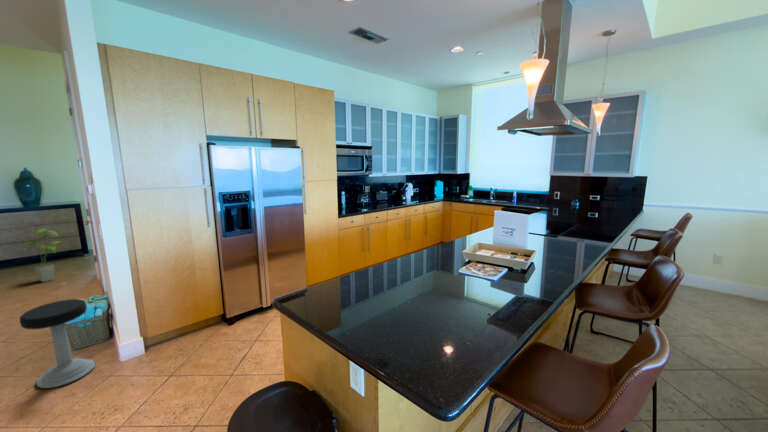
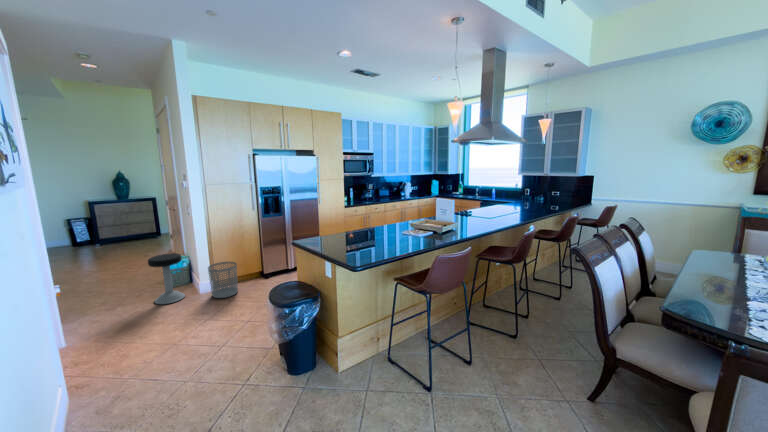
house plant: present [25,229,59,282] -> none [123,215,148,253]
waste bin: none [131,306,184,368] -> present [208,262,238,298]

